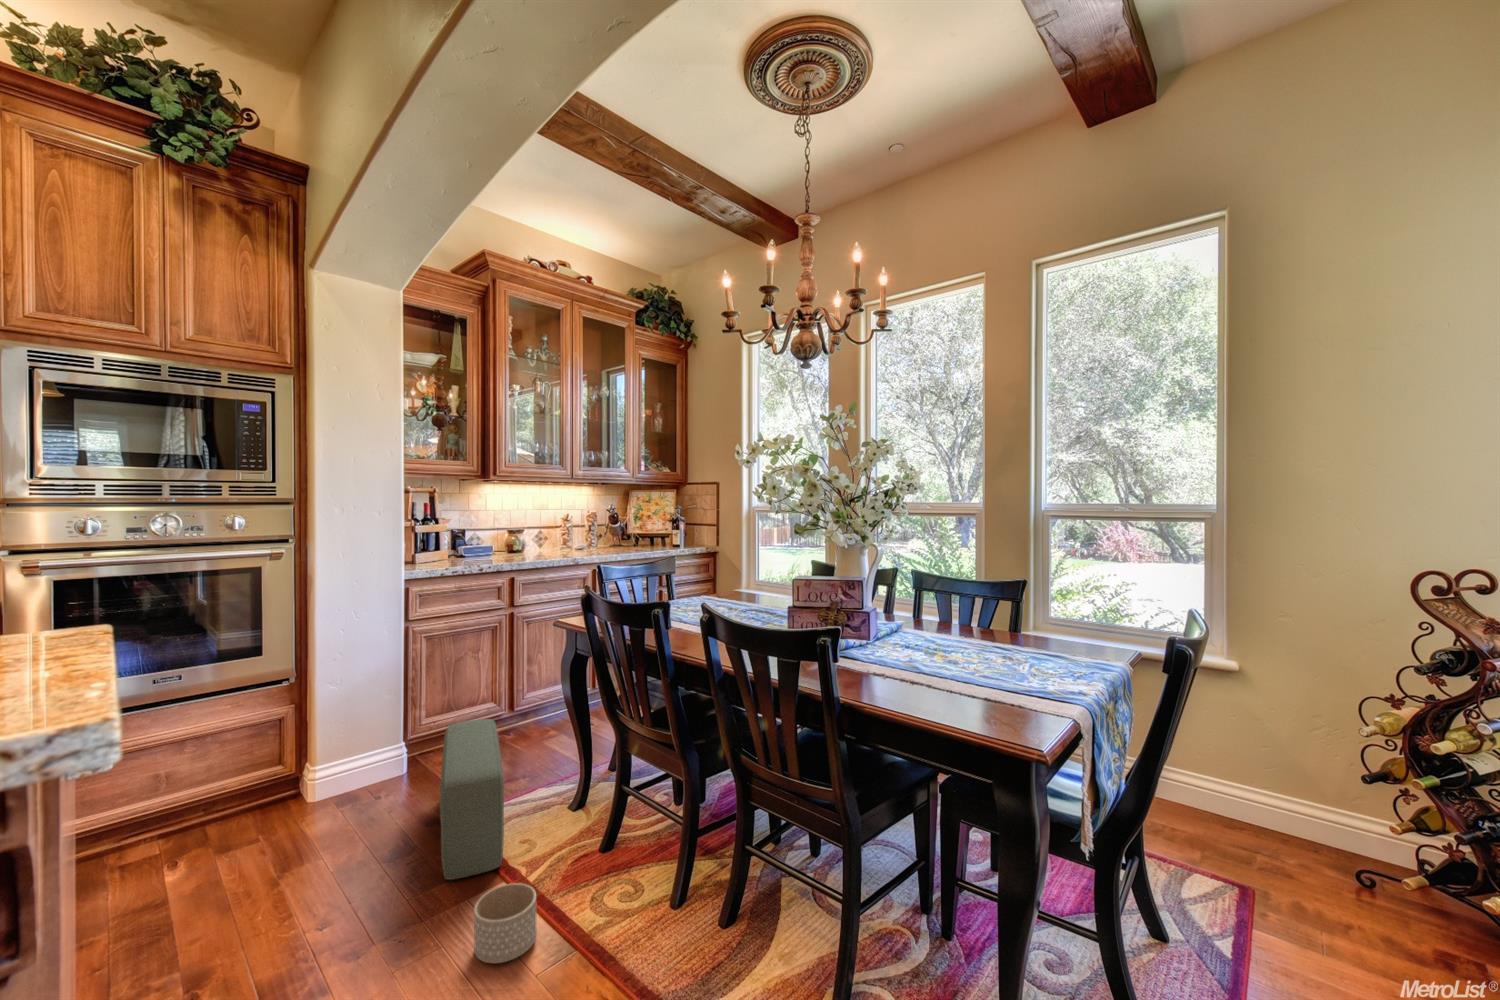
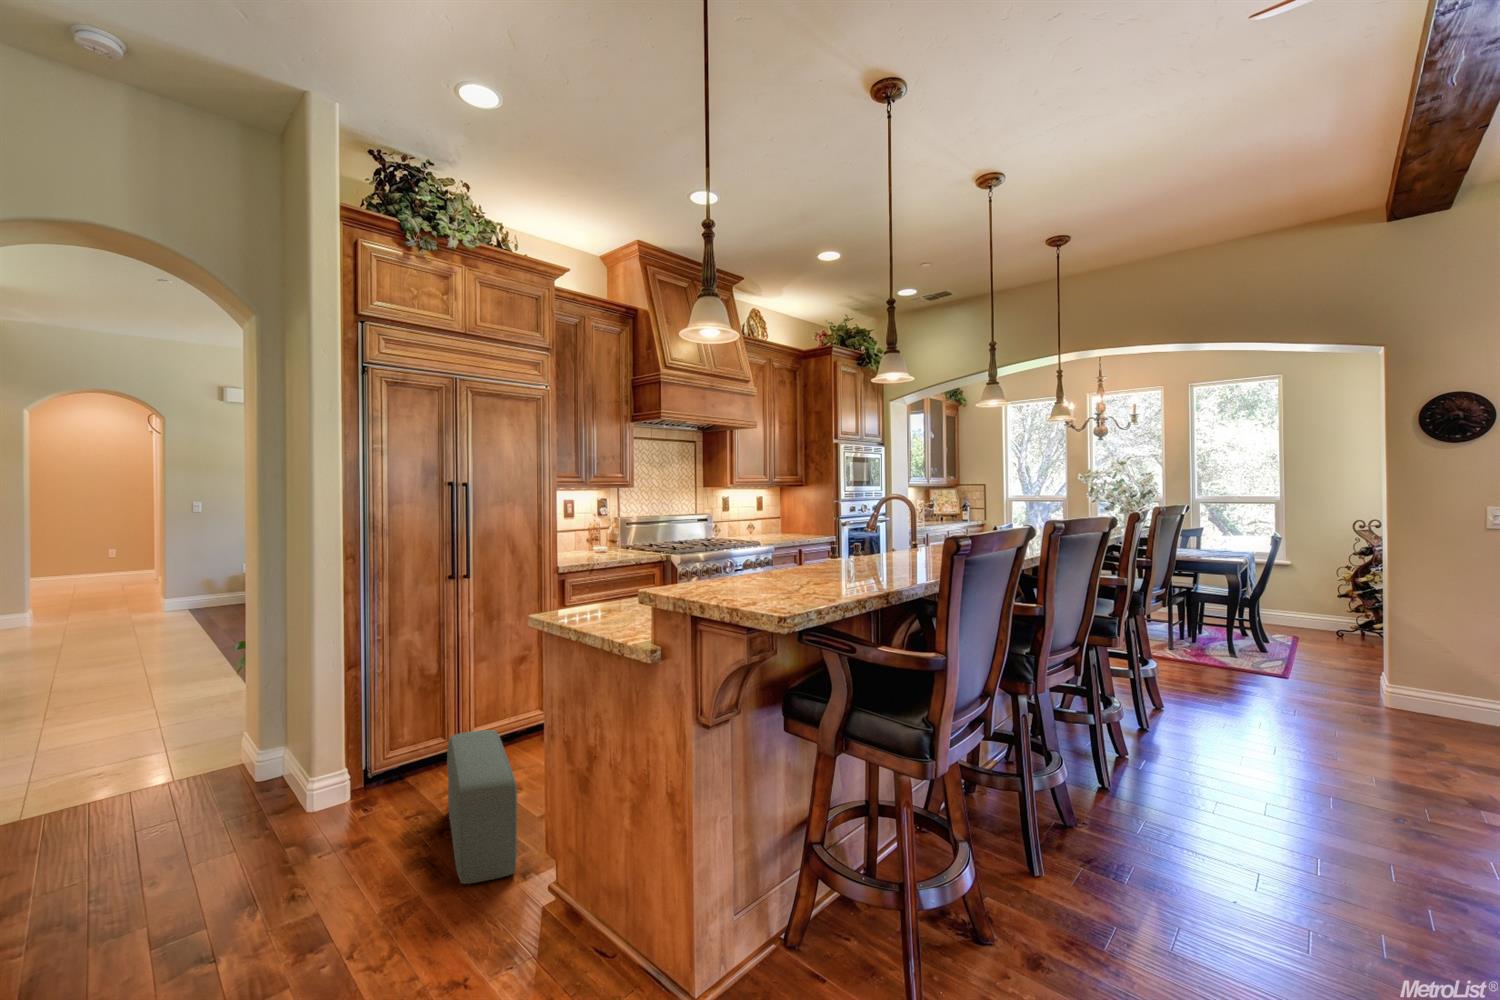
planter: present [474,883,537,963] -> none [500,882,559,953]

